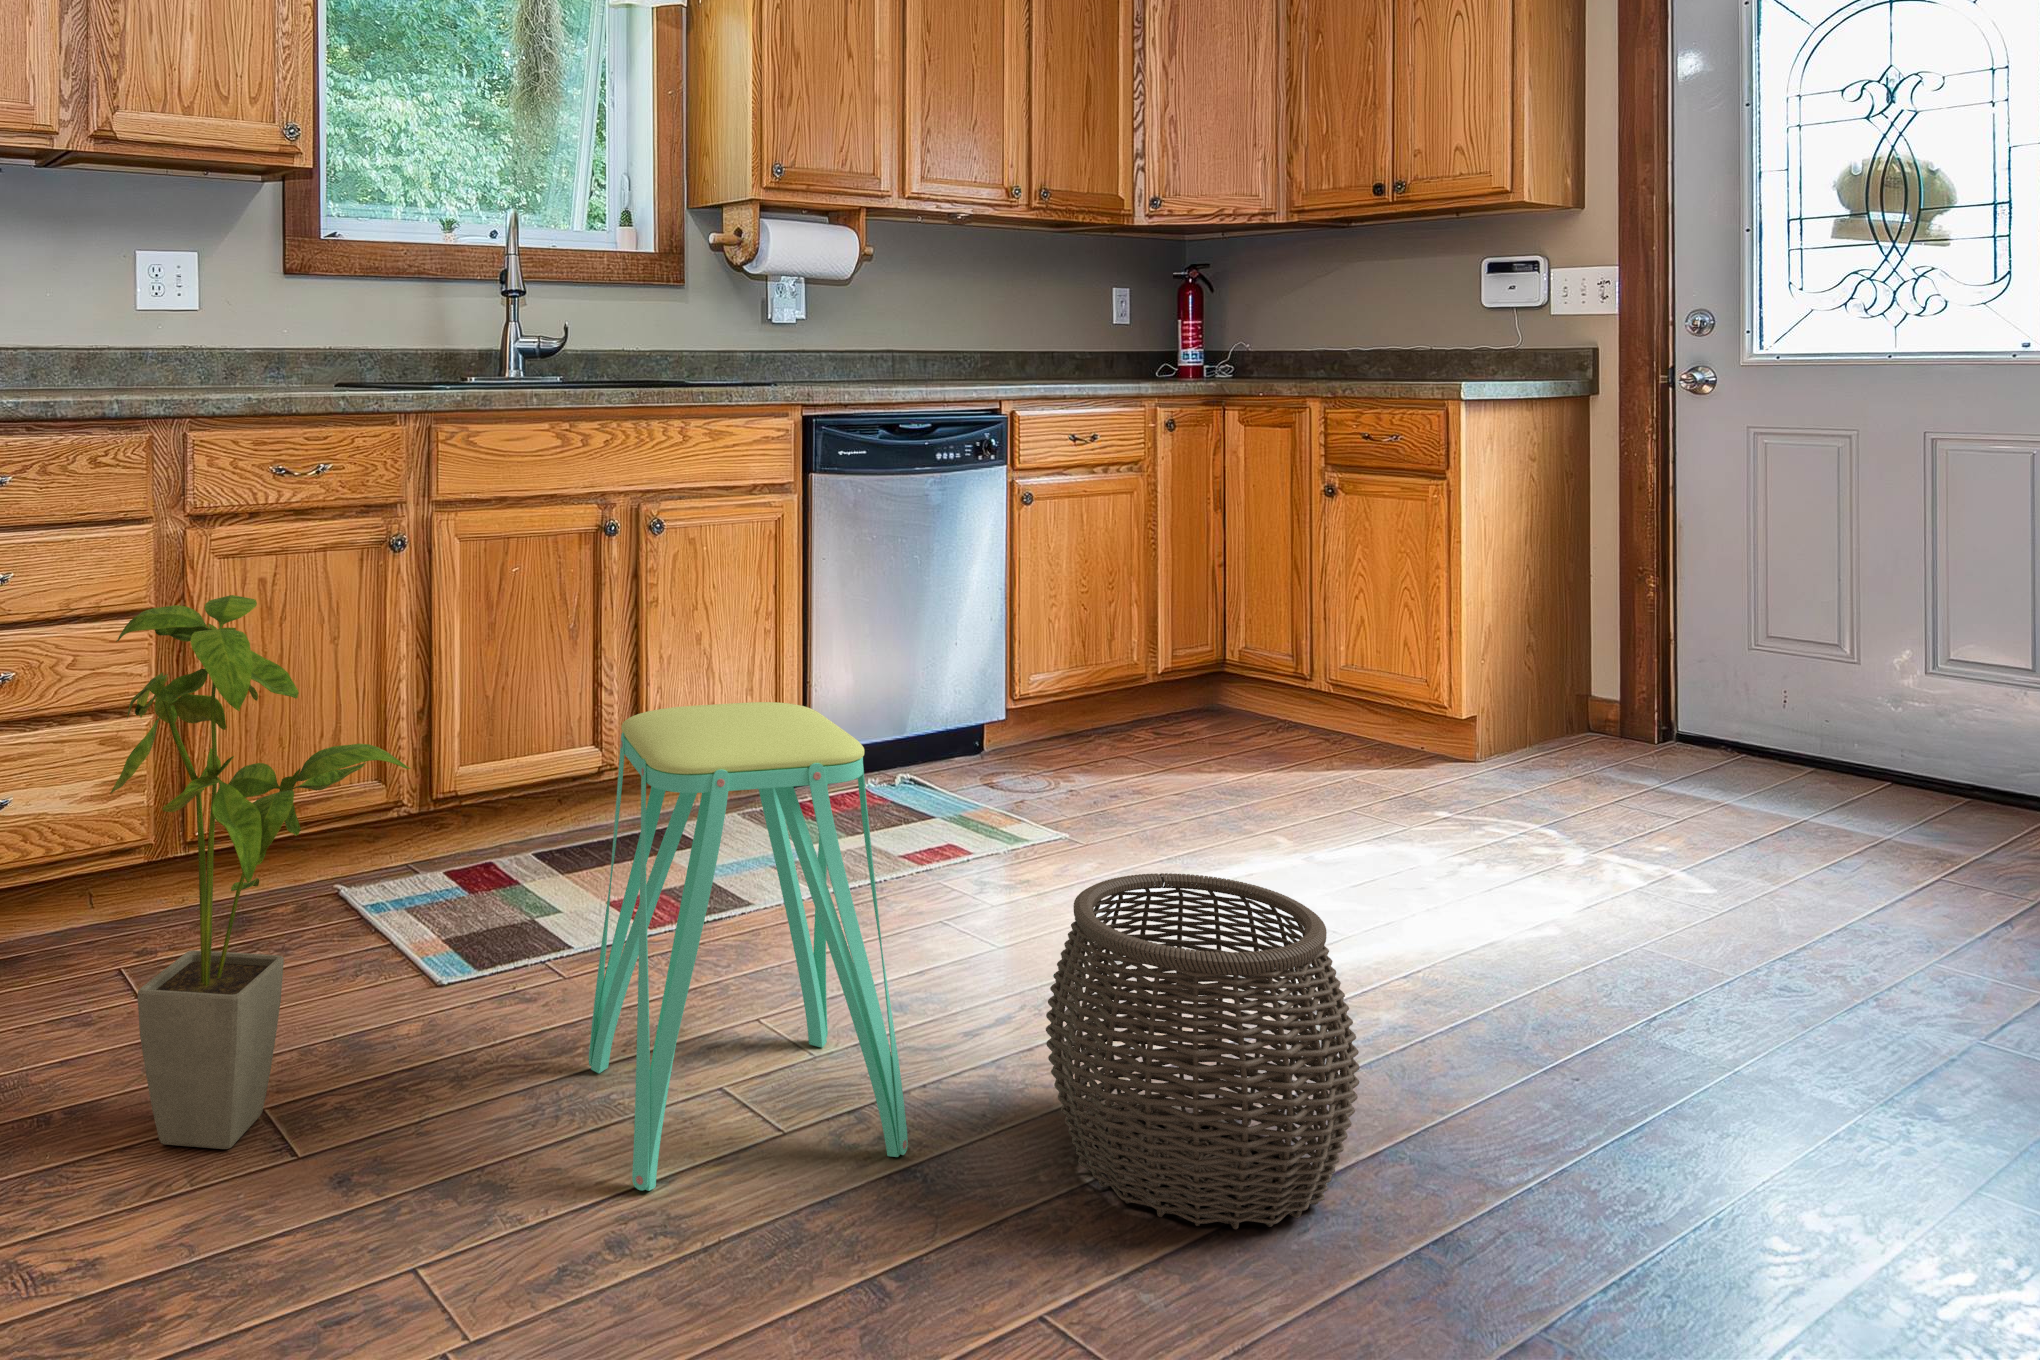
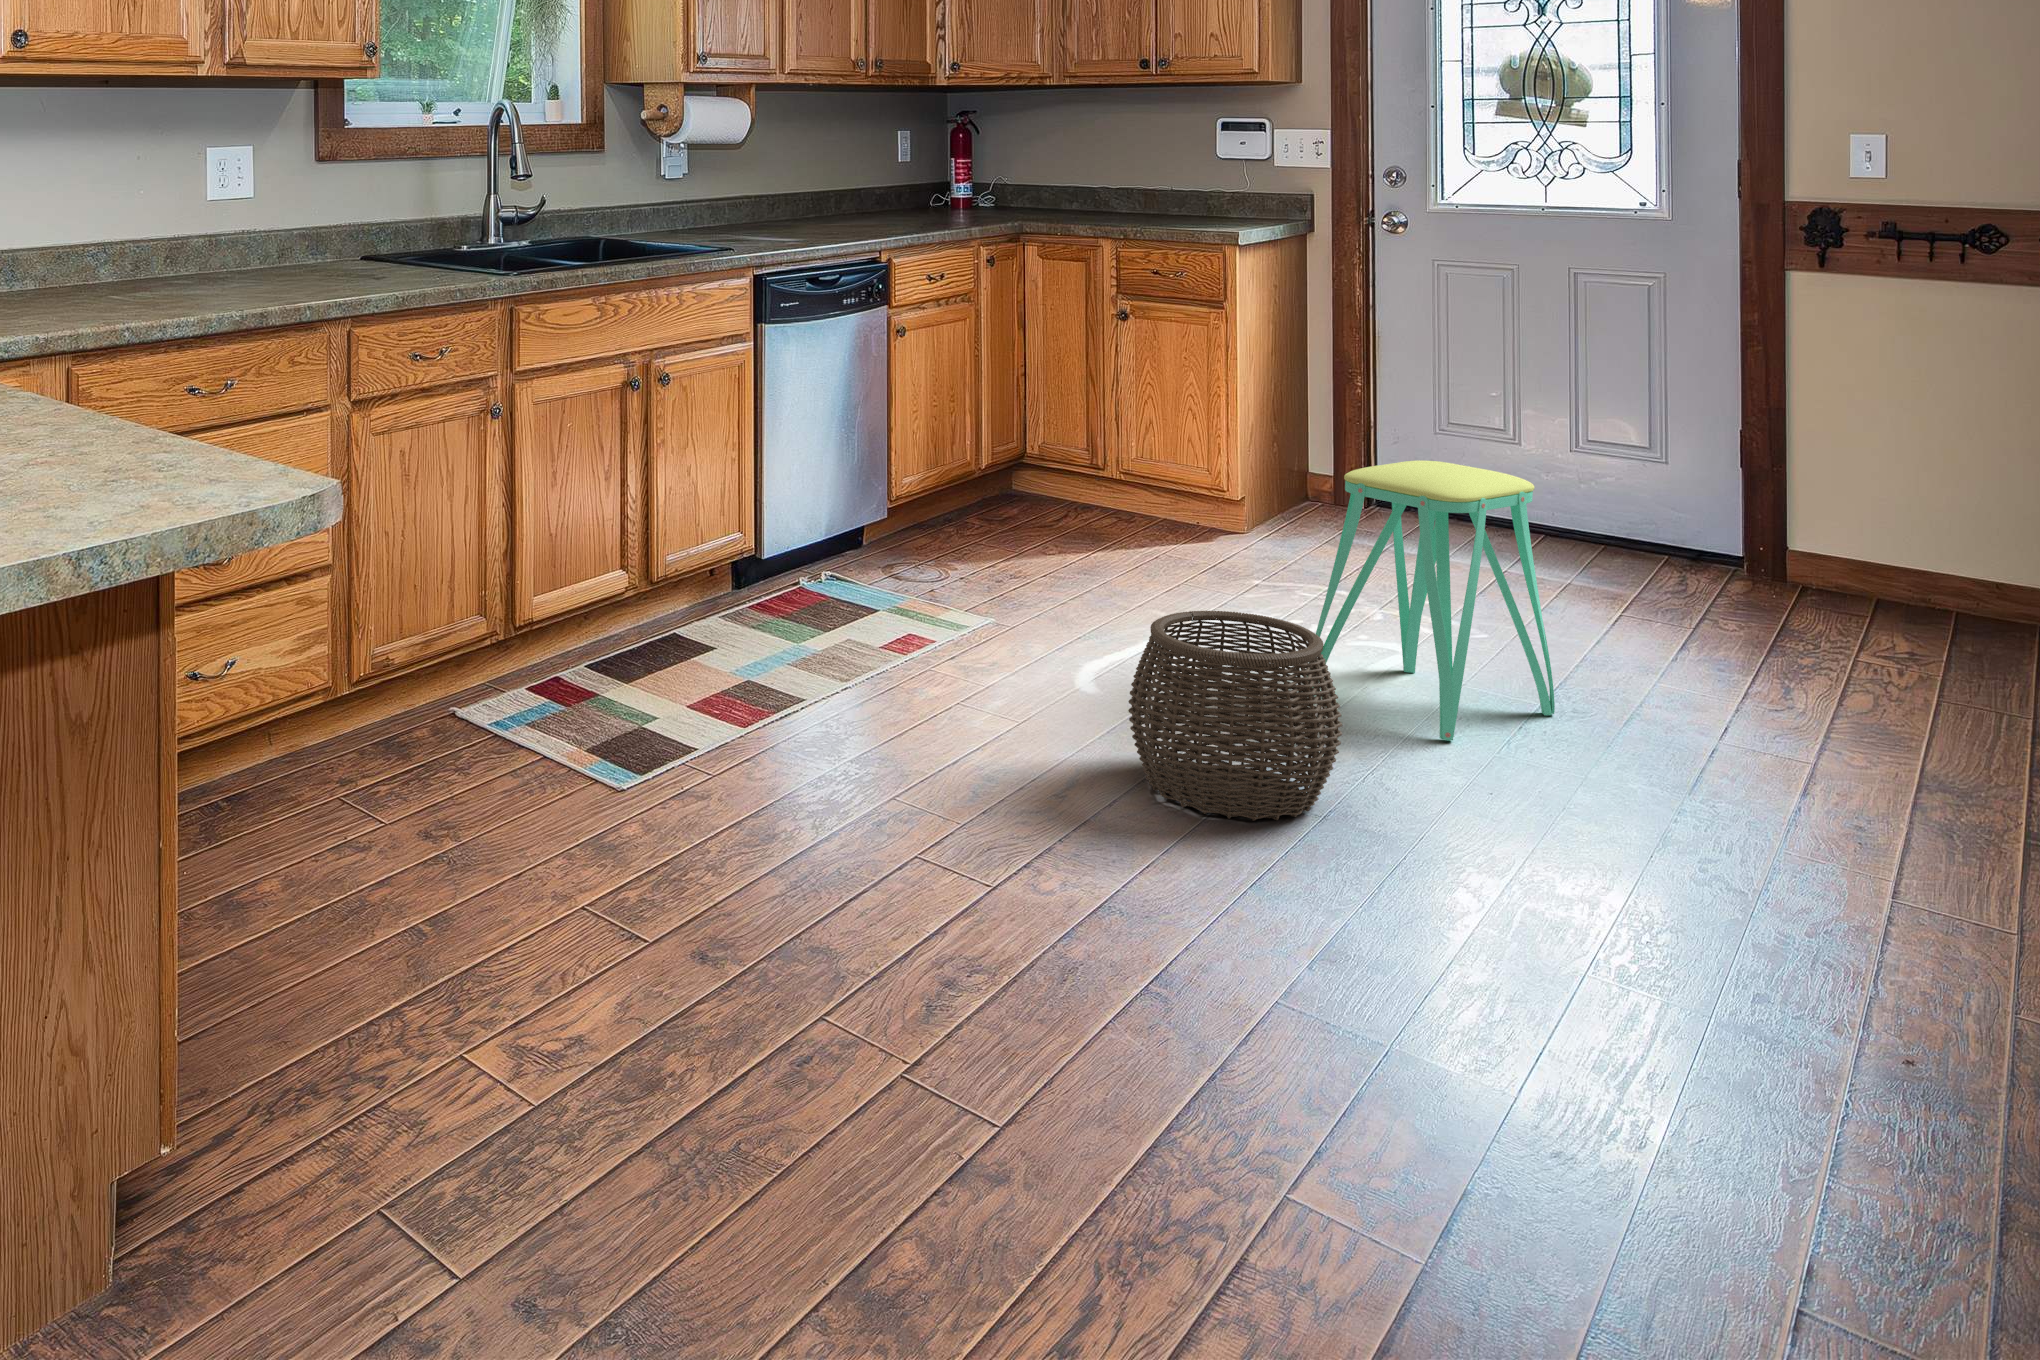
house plant: present [110,595,411,1149] -> none [495,461,700,846]
stool: present [589,702,908,1191] -> present [1316,460,1555,741]

